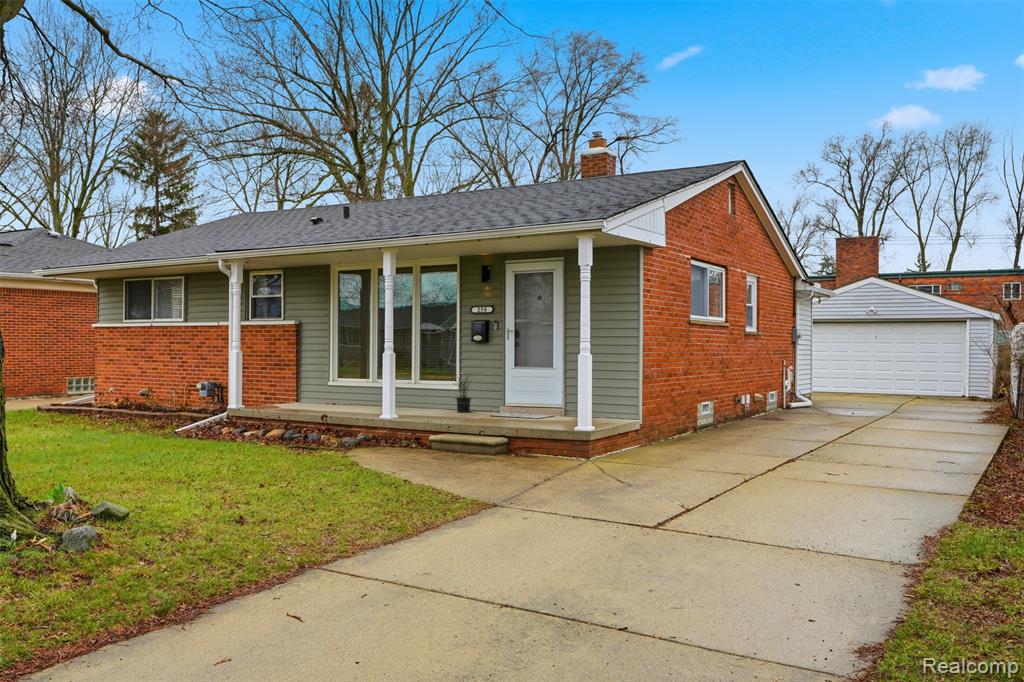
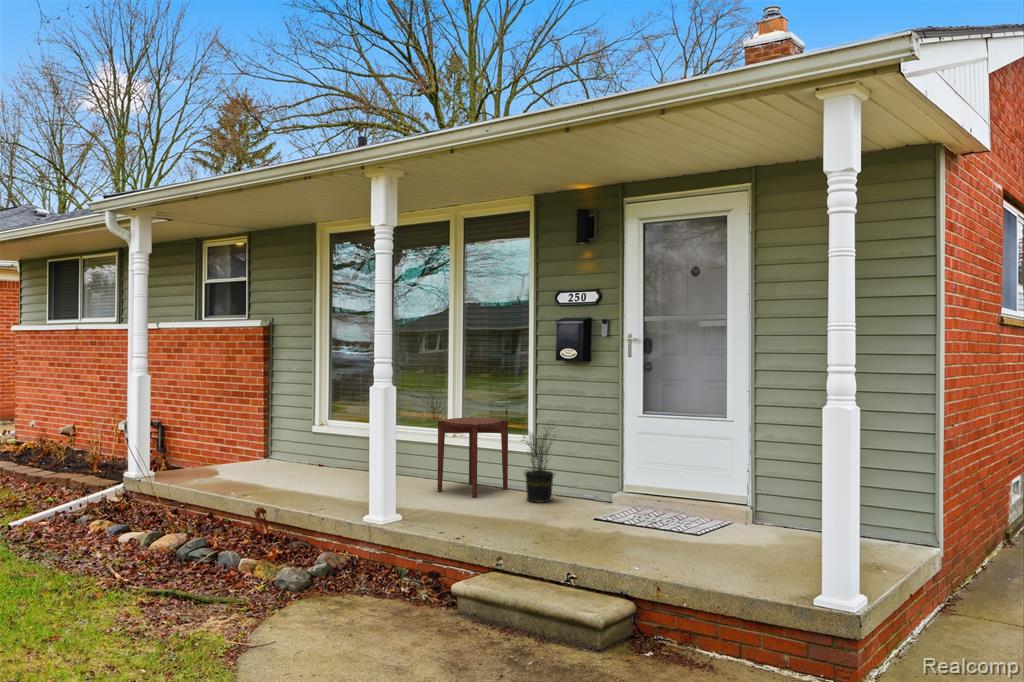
side table: none [410,373,447,412] -> present [437,417,508,497]

